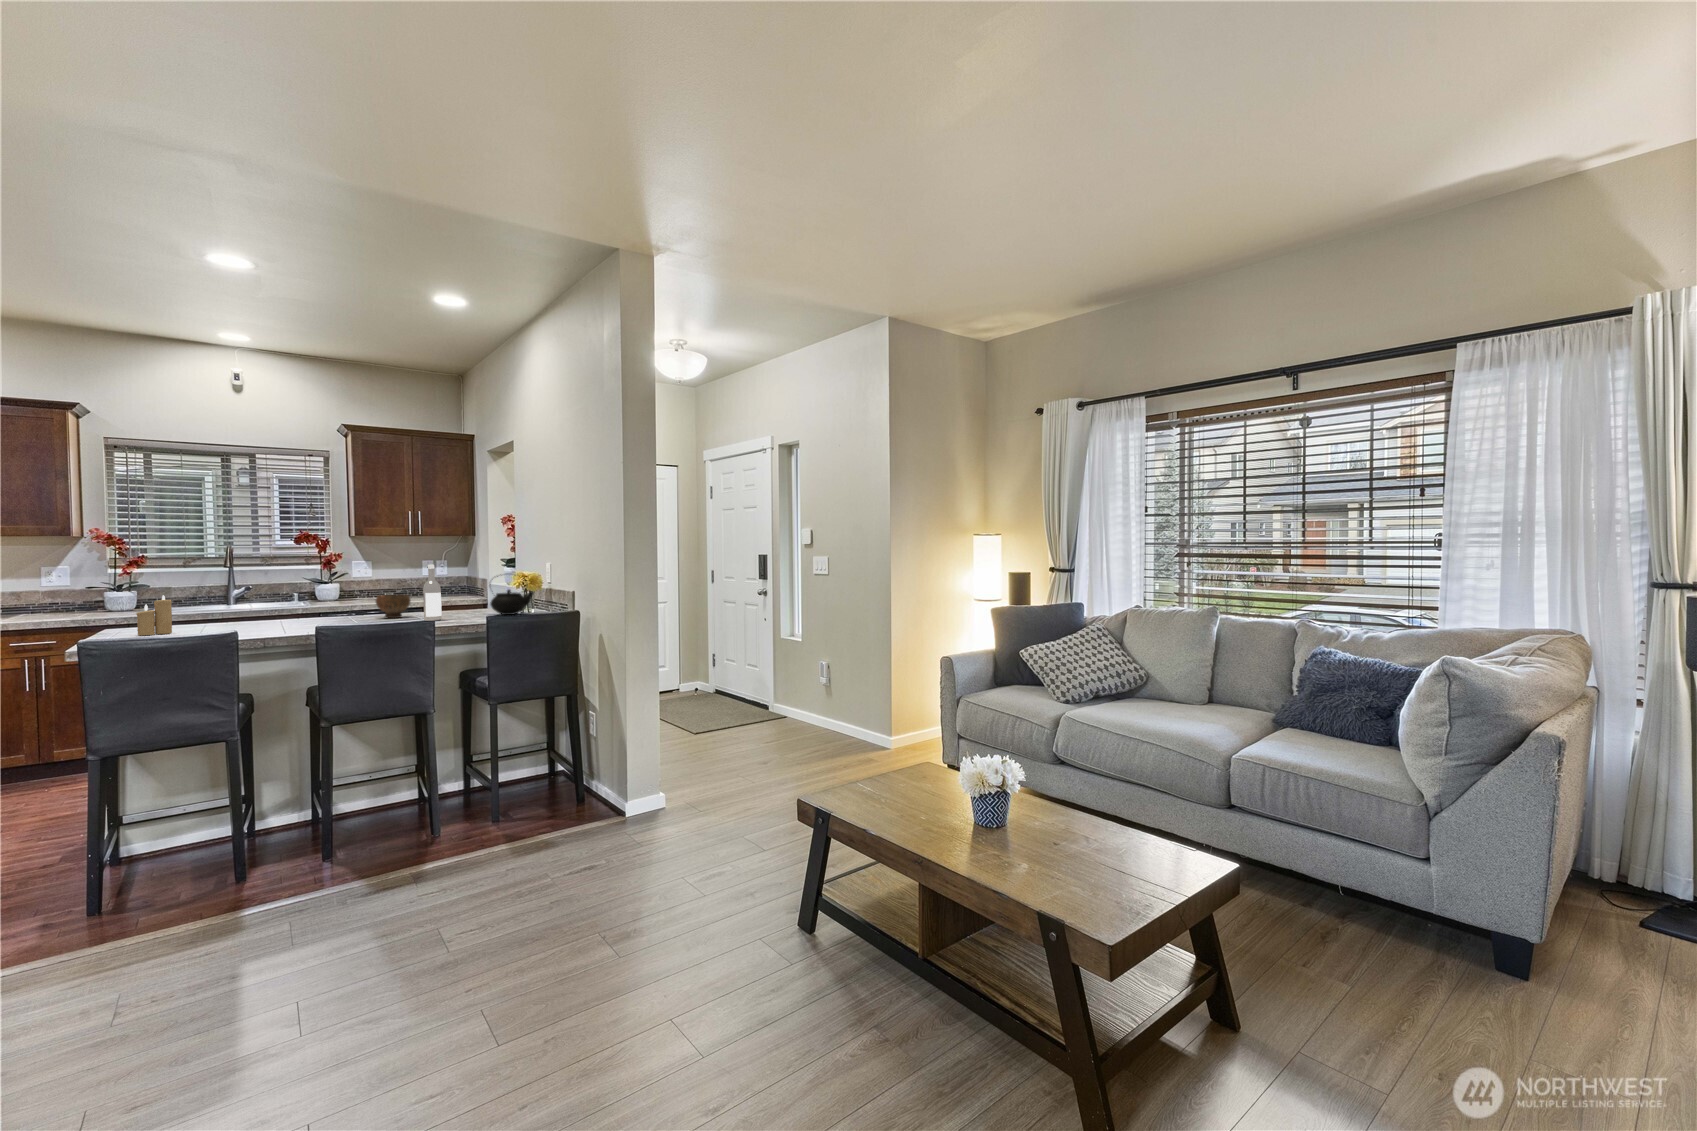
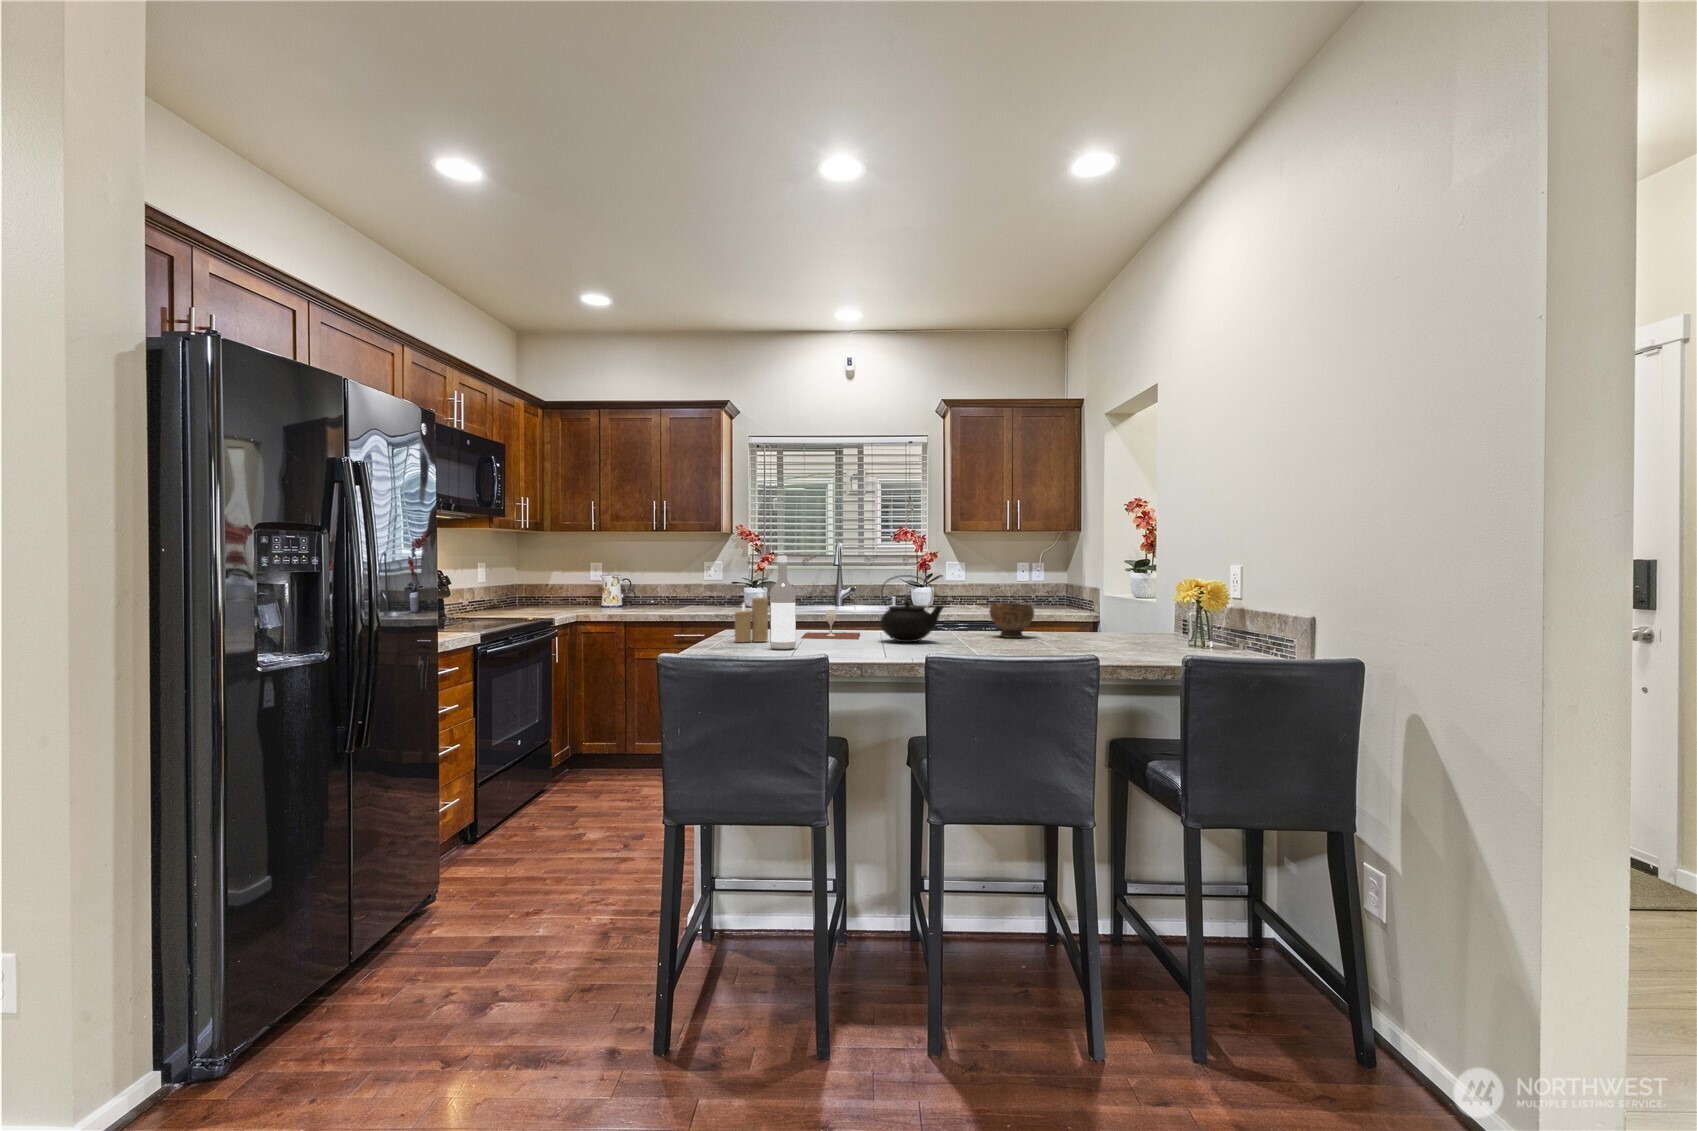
wine bottle: present [423,565,442,621] -> present [770,556,796,650]
teapot: present [490,576,534,615] -> present [880,575,943,642]
wine glass: none [203,607,261,630] -> present [801,610,860,639]

